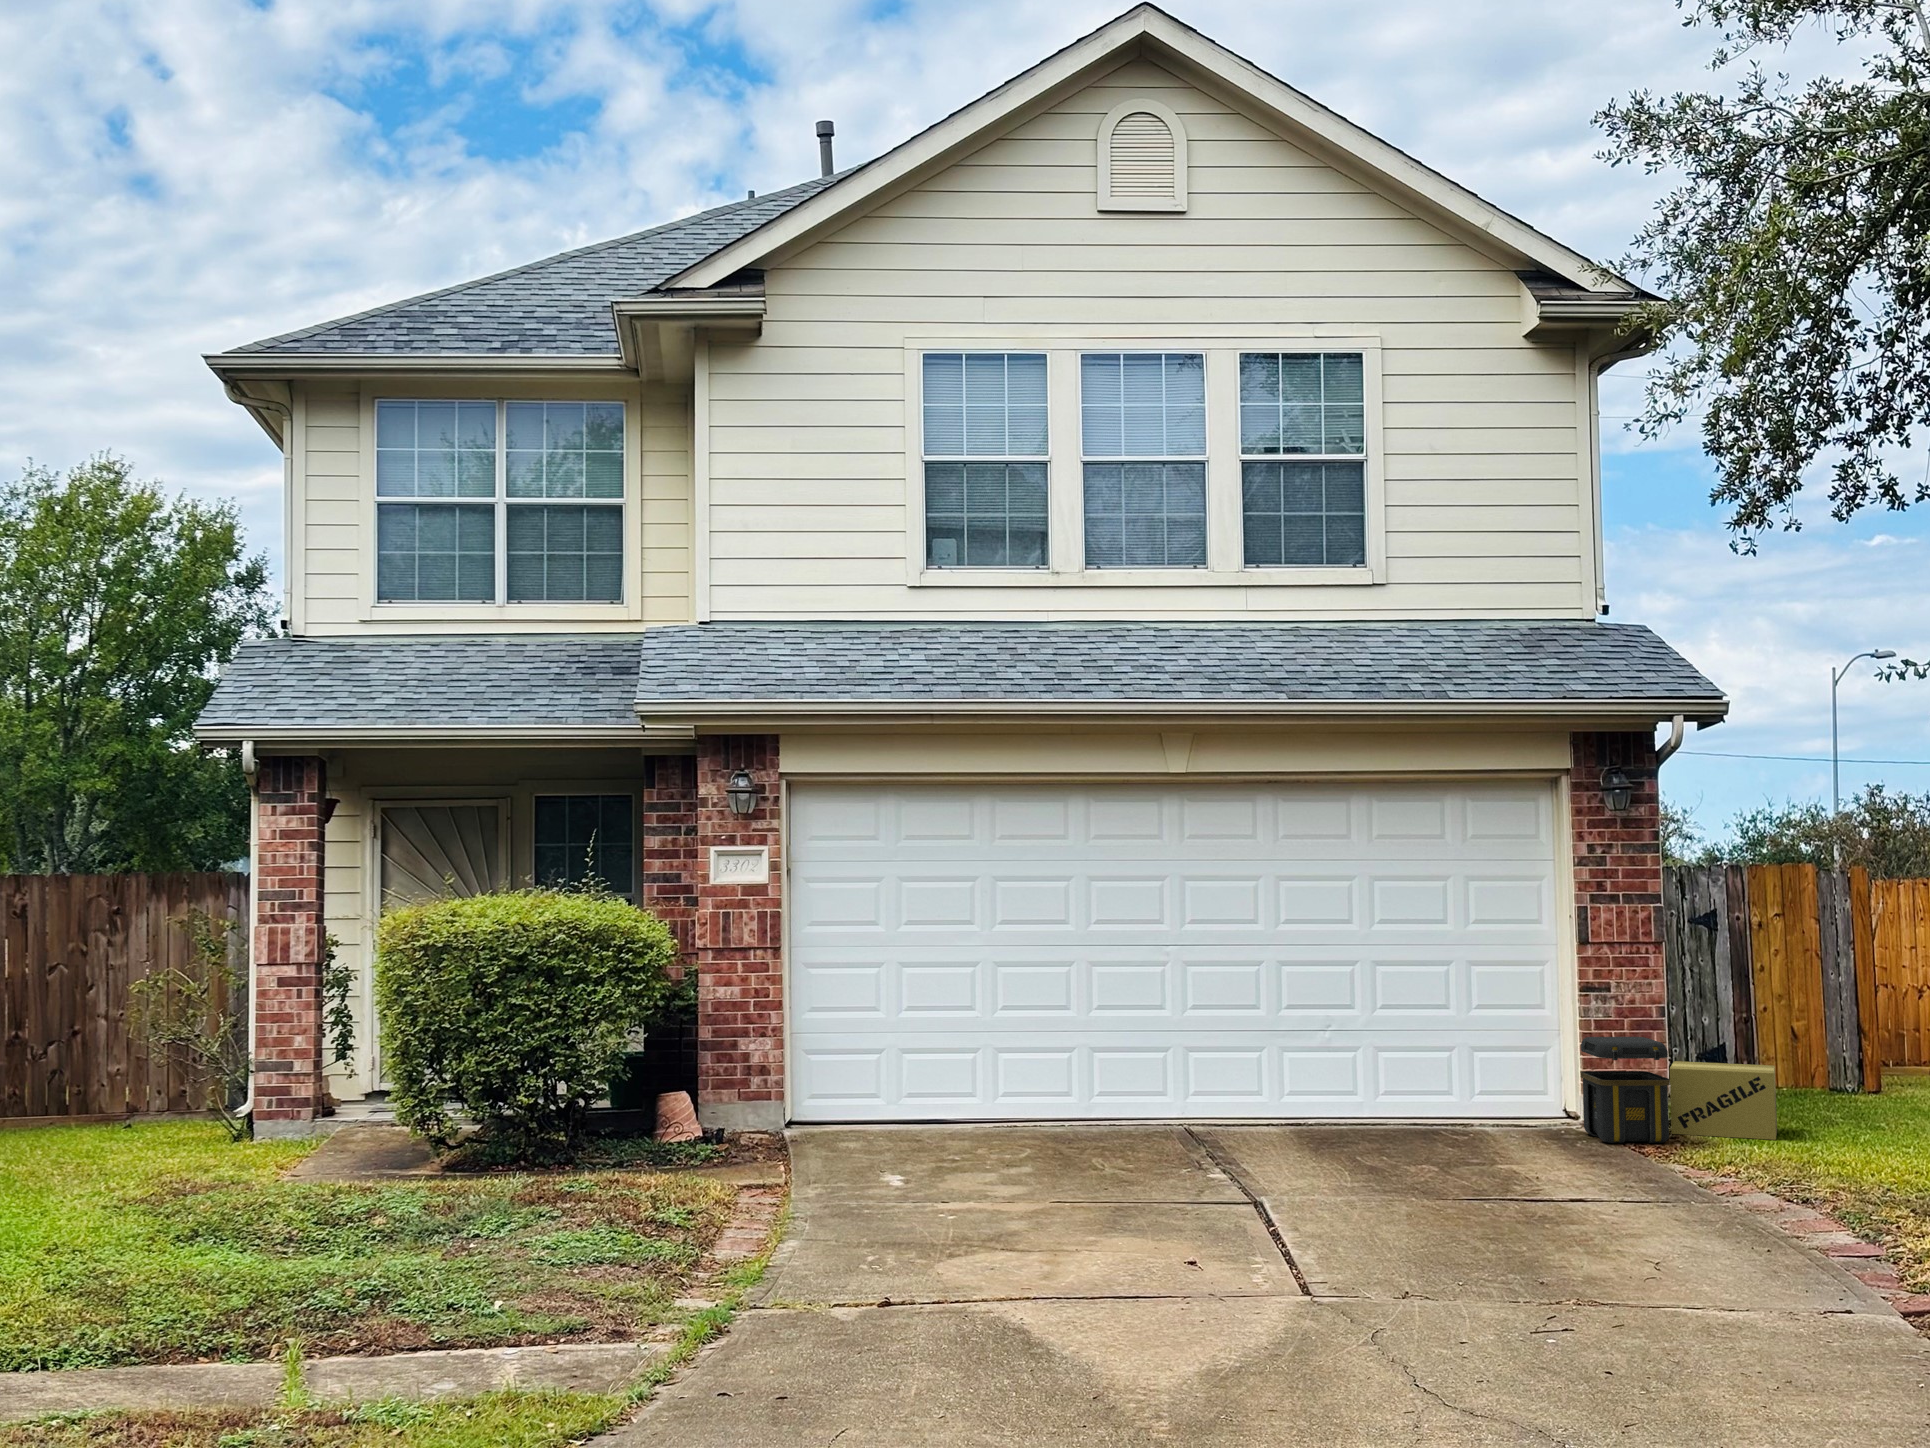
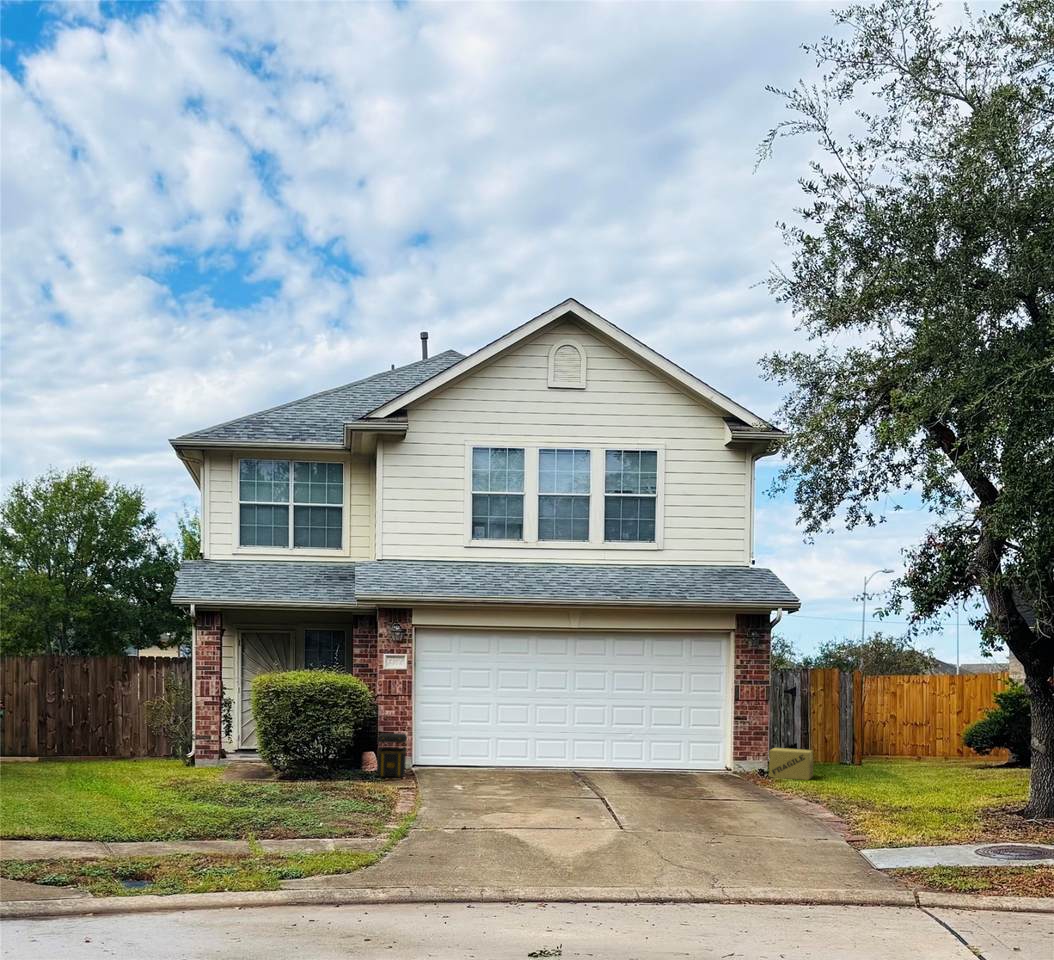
toolbox: present [1580,1037,1670,1143] -> present [377,733,407,777]

